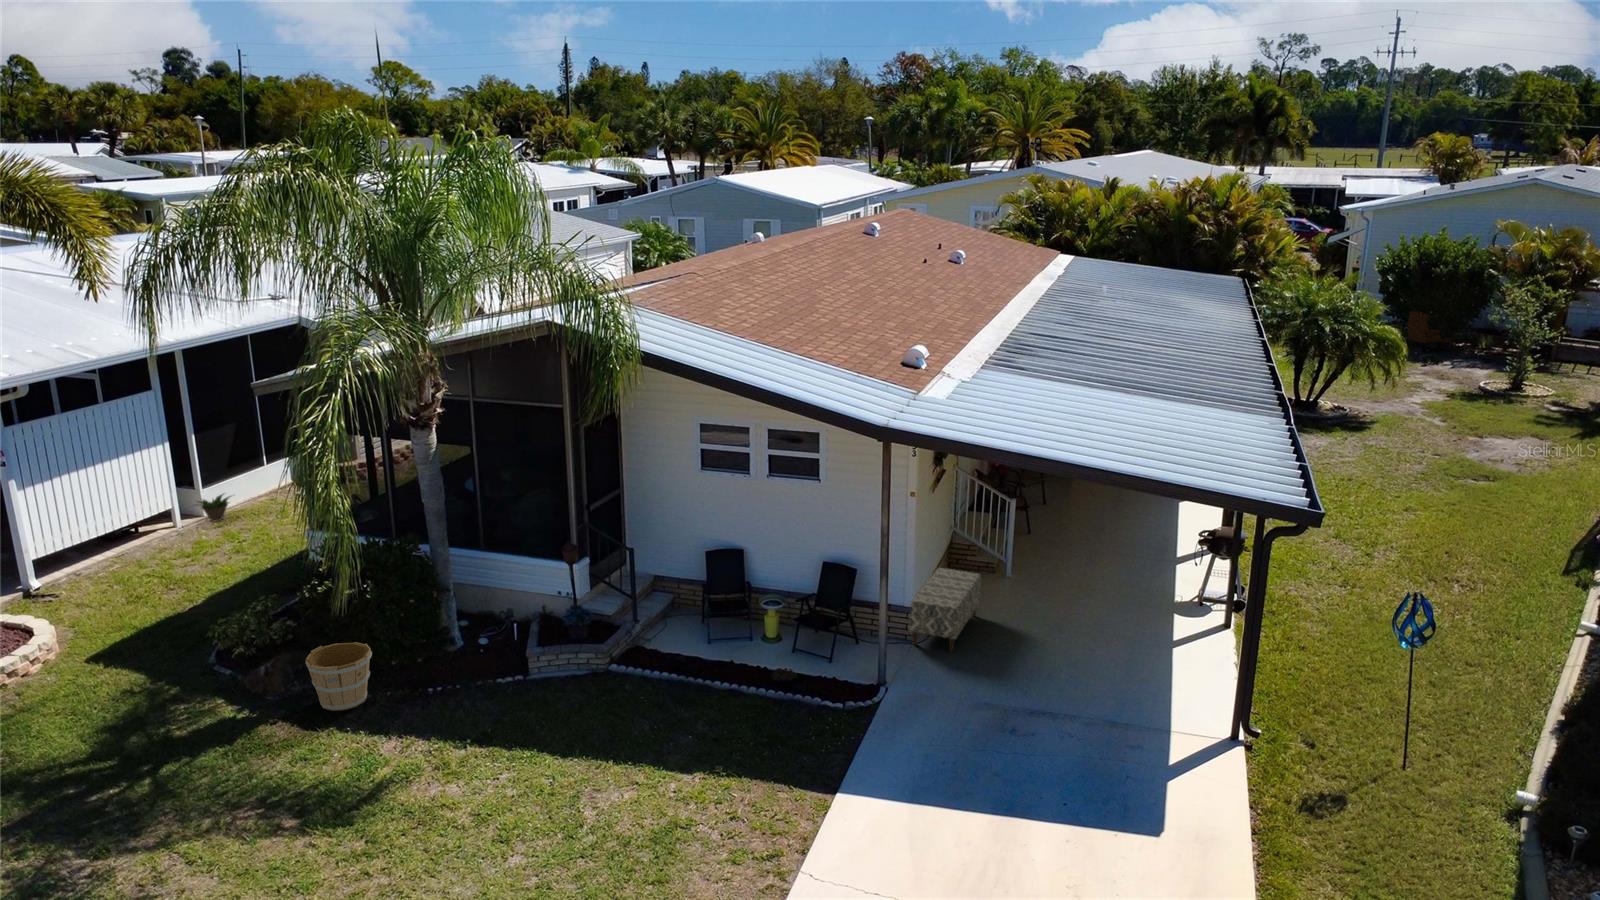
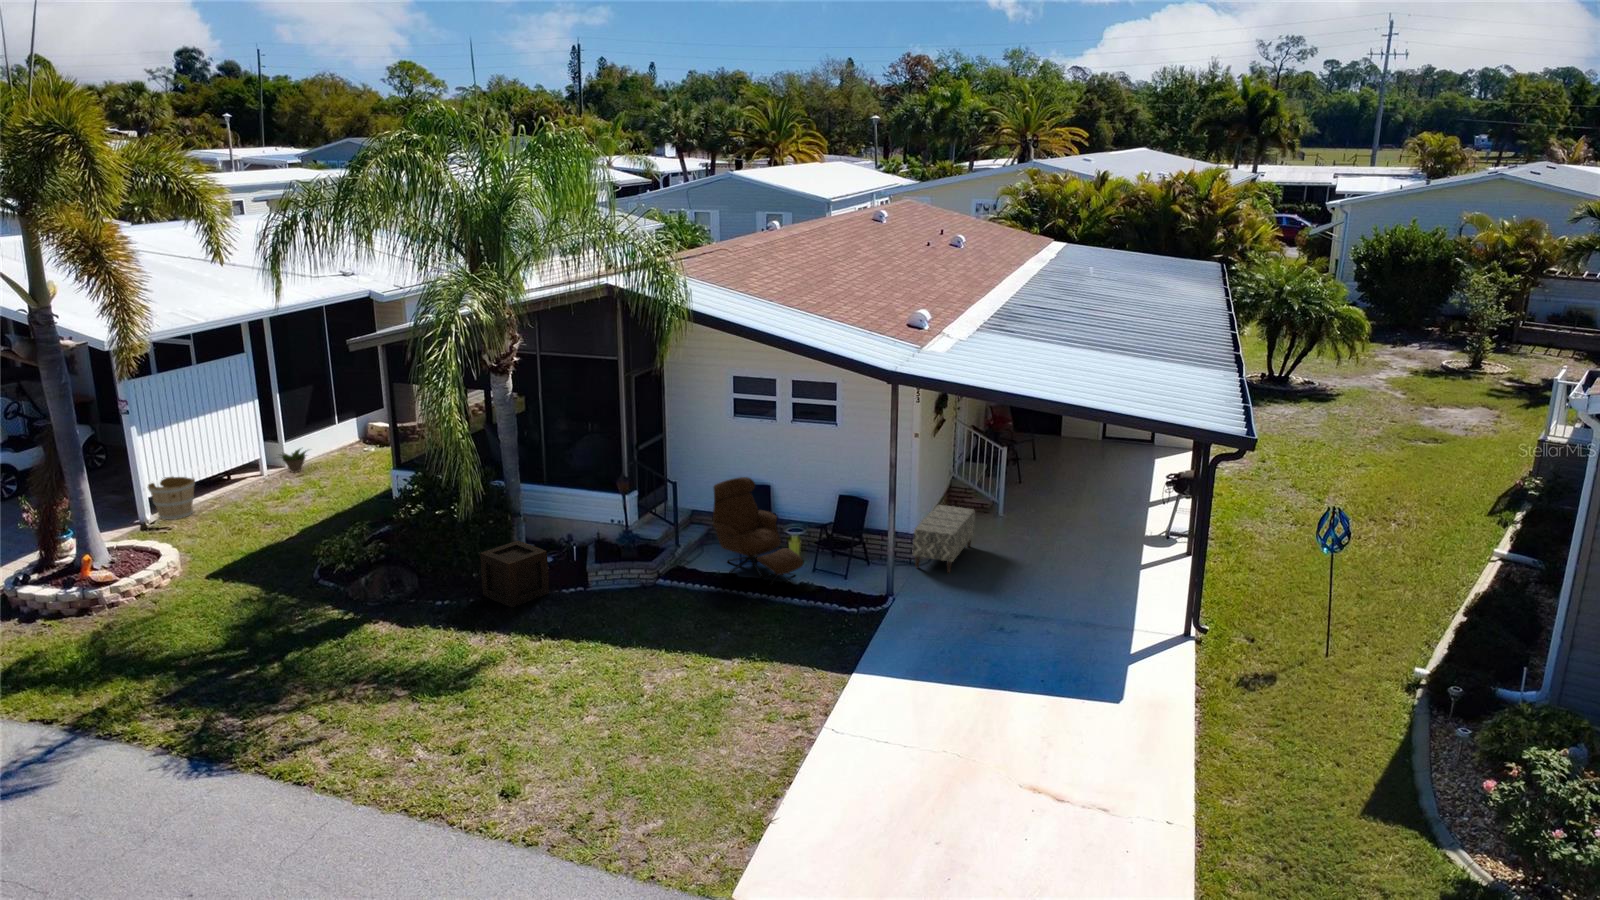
lounge chair: present [1407,311,1450,352] -> present [713,477,803,584]
wooden crate: none [401,618,484,701] -> present [480,541,549,607]
wooden bucket: present [305,642,372,711] -> present [148,477,195,520]

